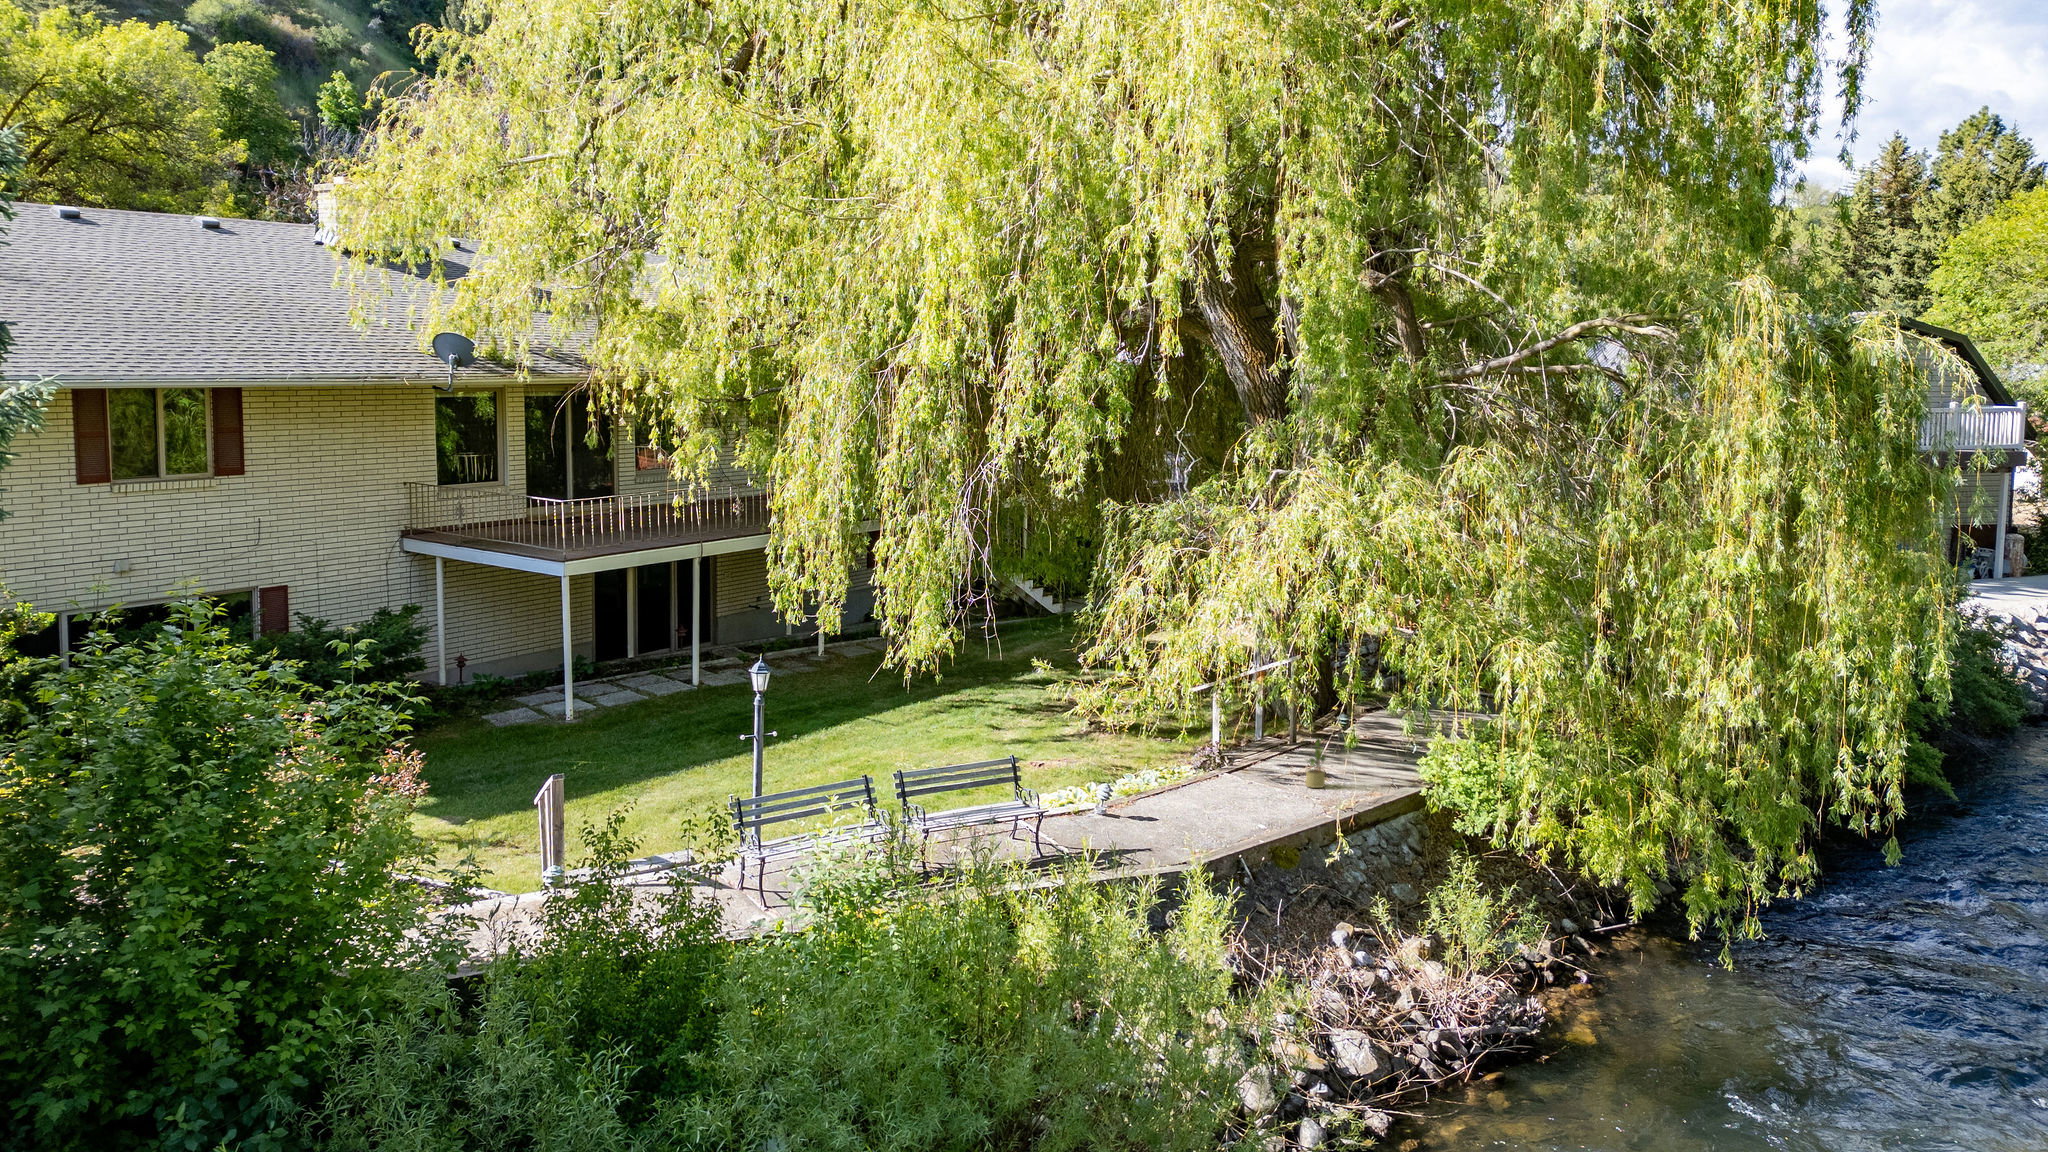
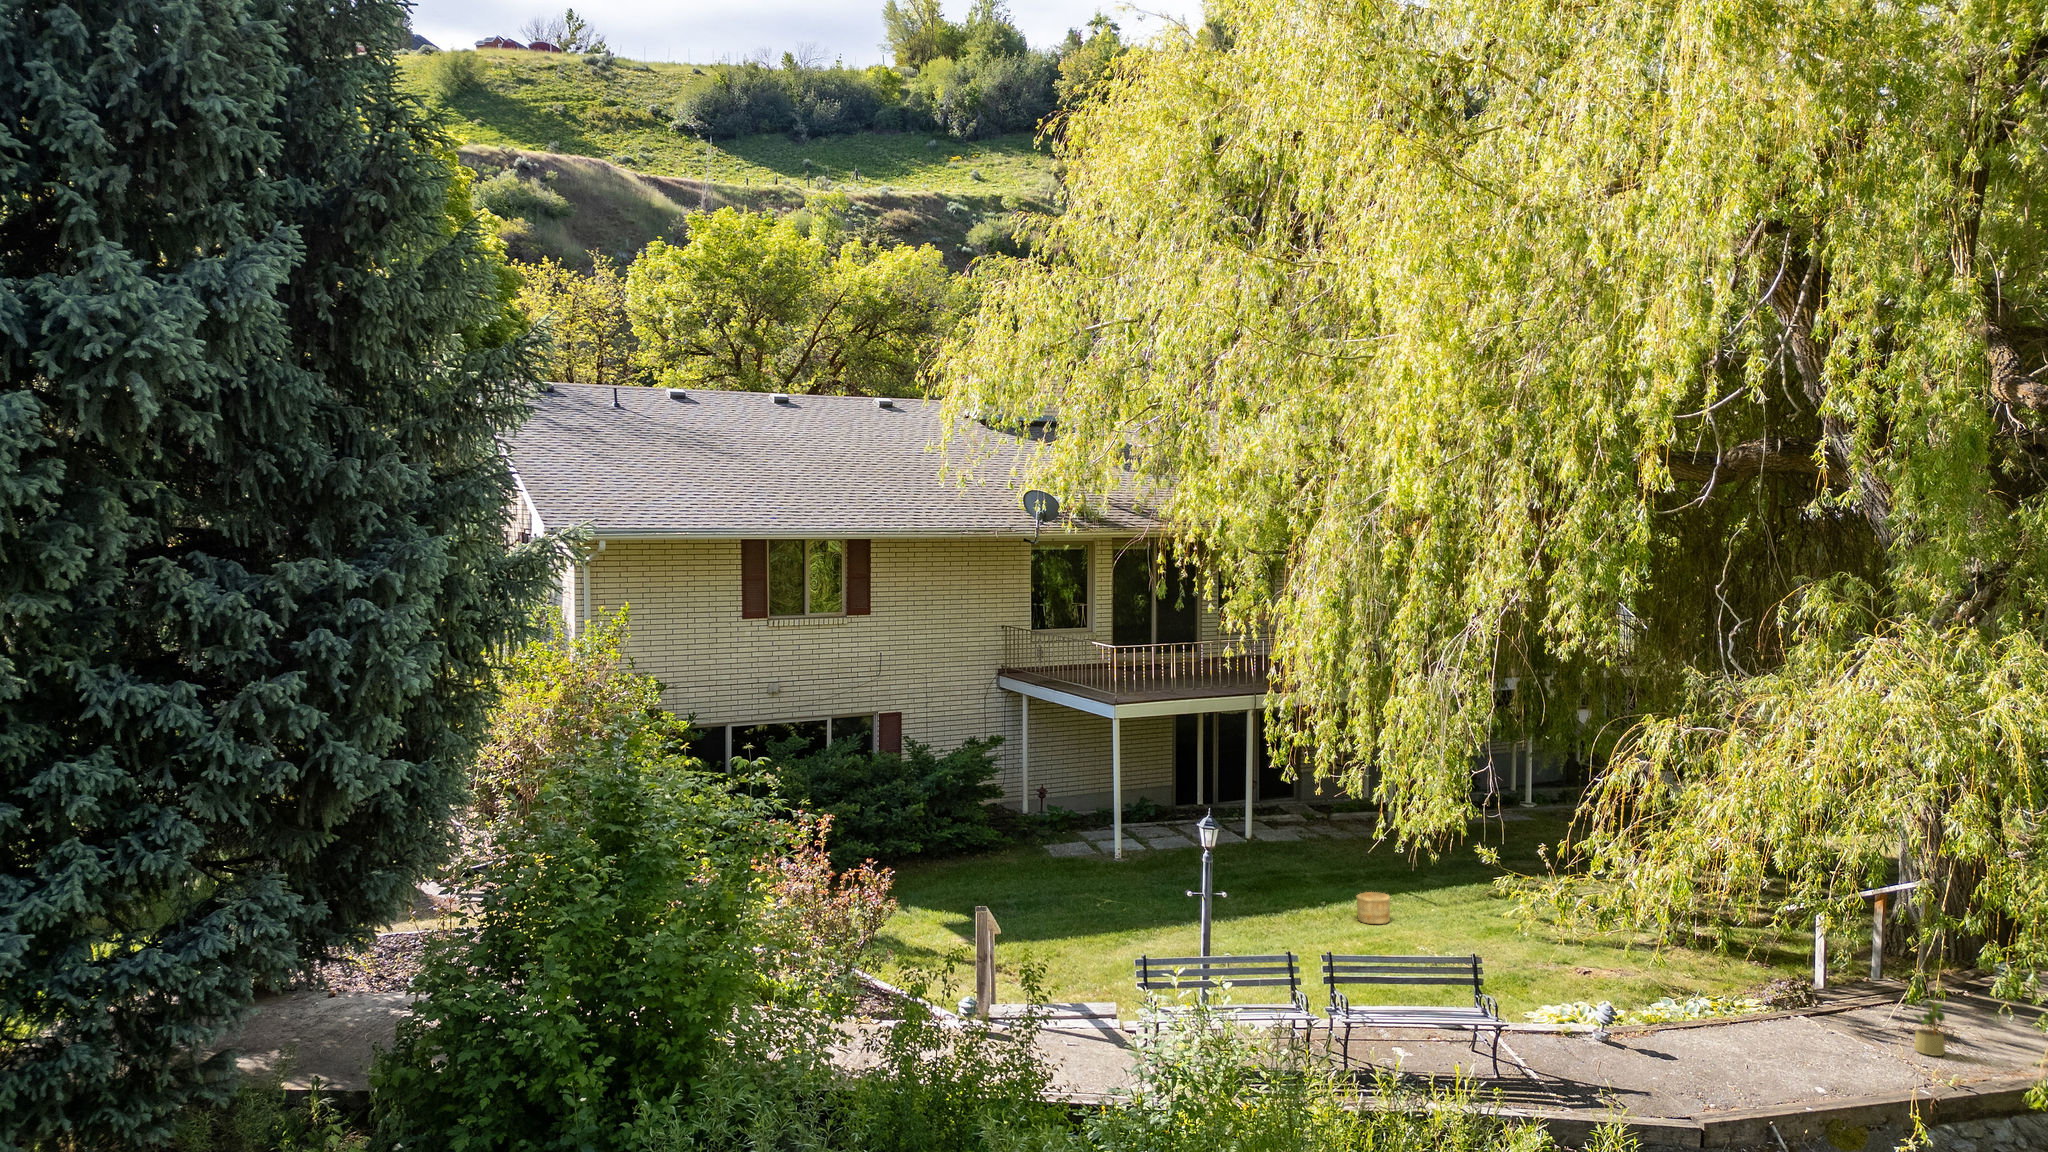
wooden bucket: none [845,720,876,749] -> present [1357,892,1390,924]

